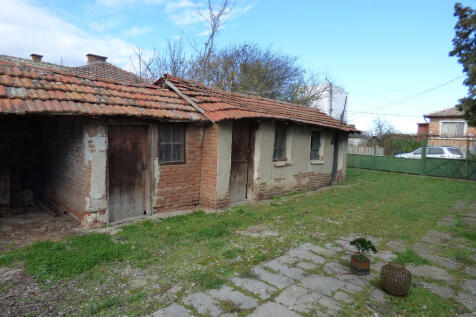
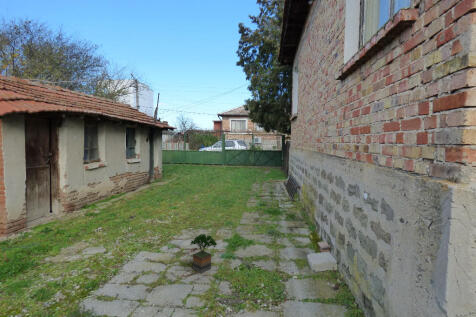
woven basket: present [381,262,412,295] -> none [223,250,248,281]

